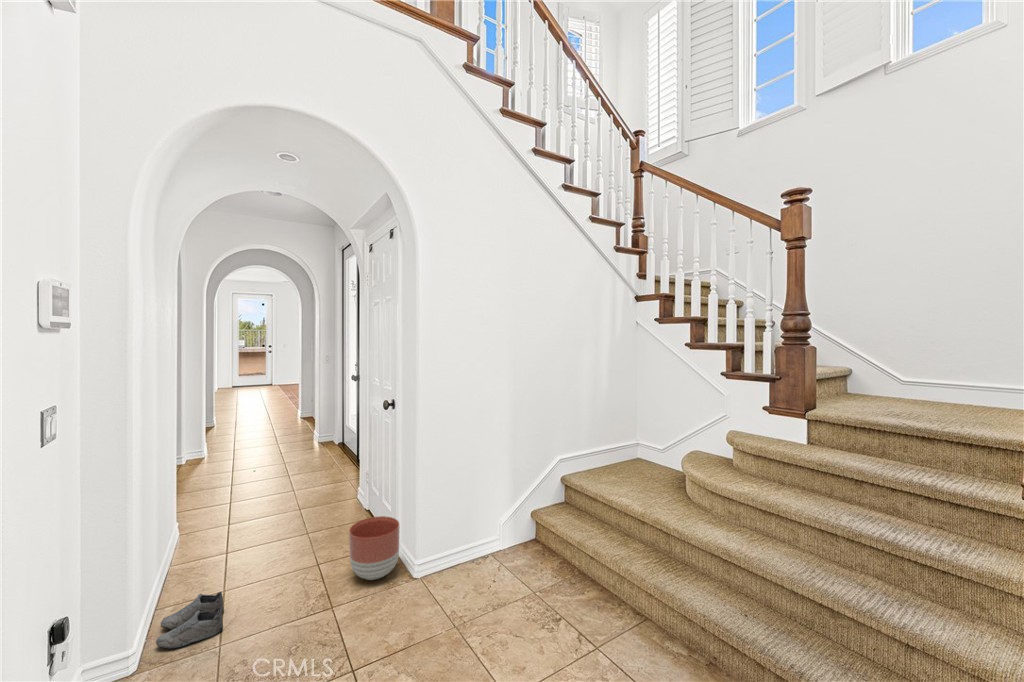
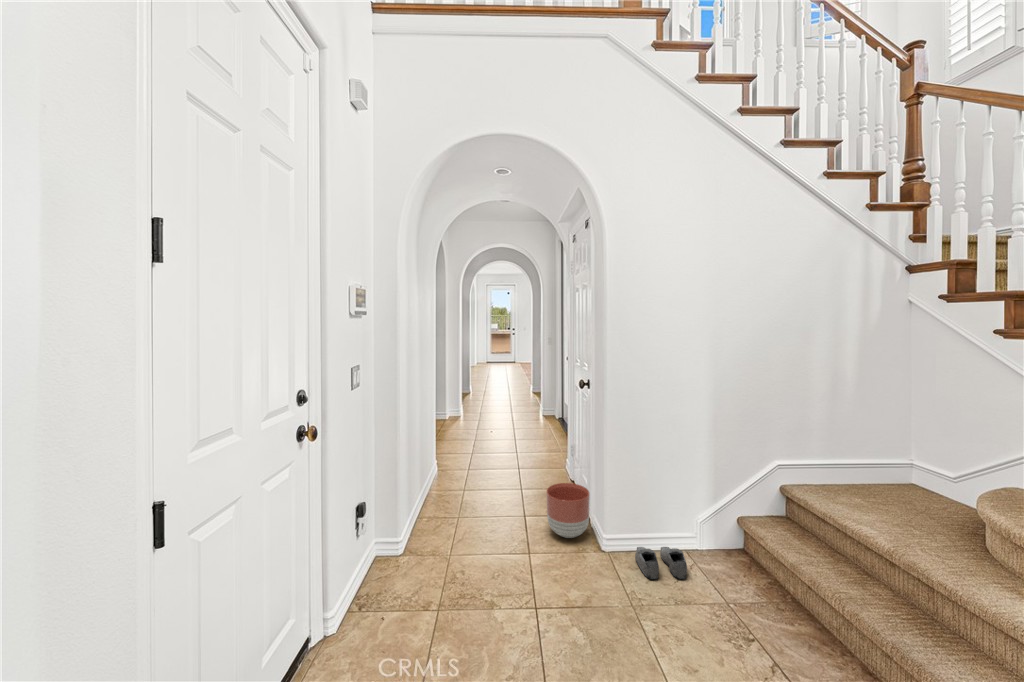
shoe: present [156,592,224,648] -> present [635,547,687,579]

